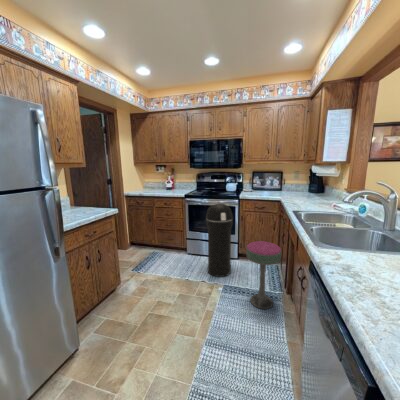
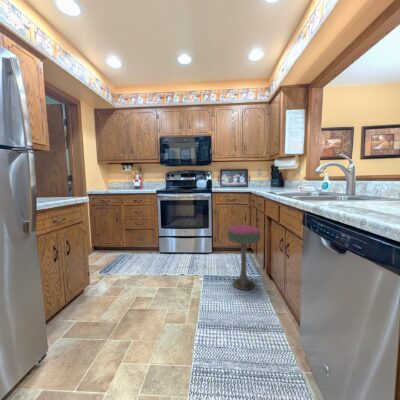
trash can: present [206,204,233,277] -> none [182,194,209,269]

